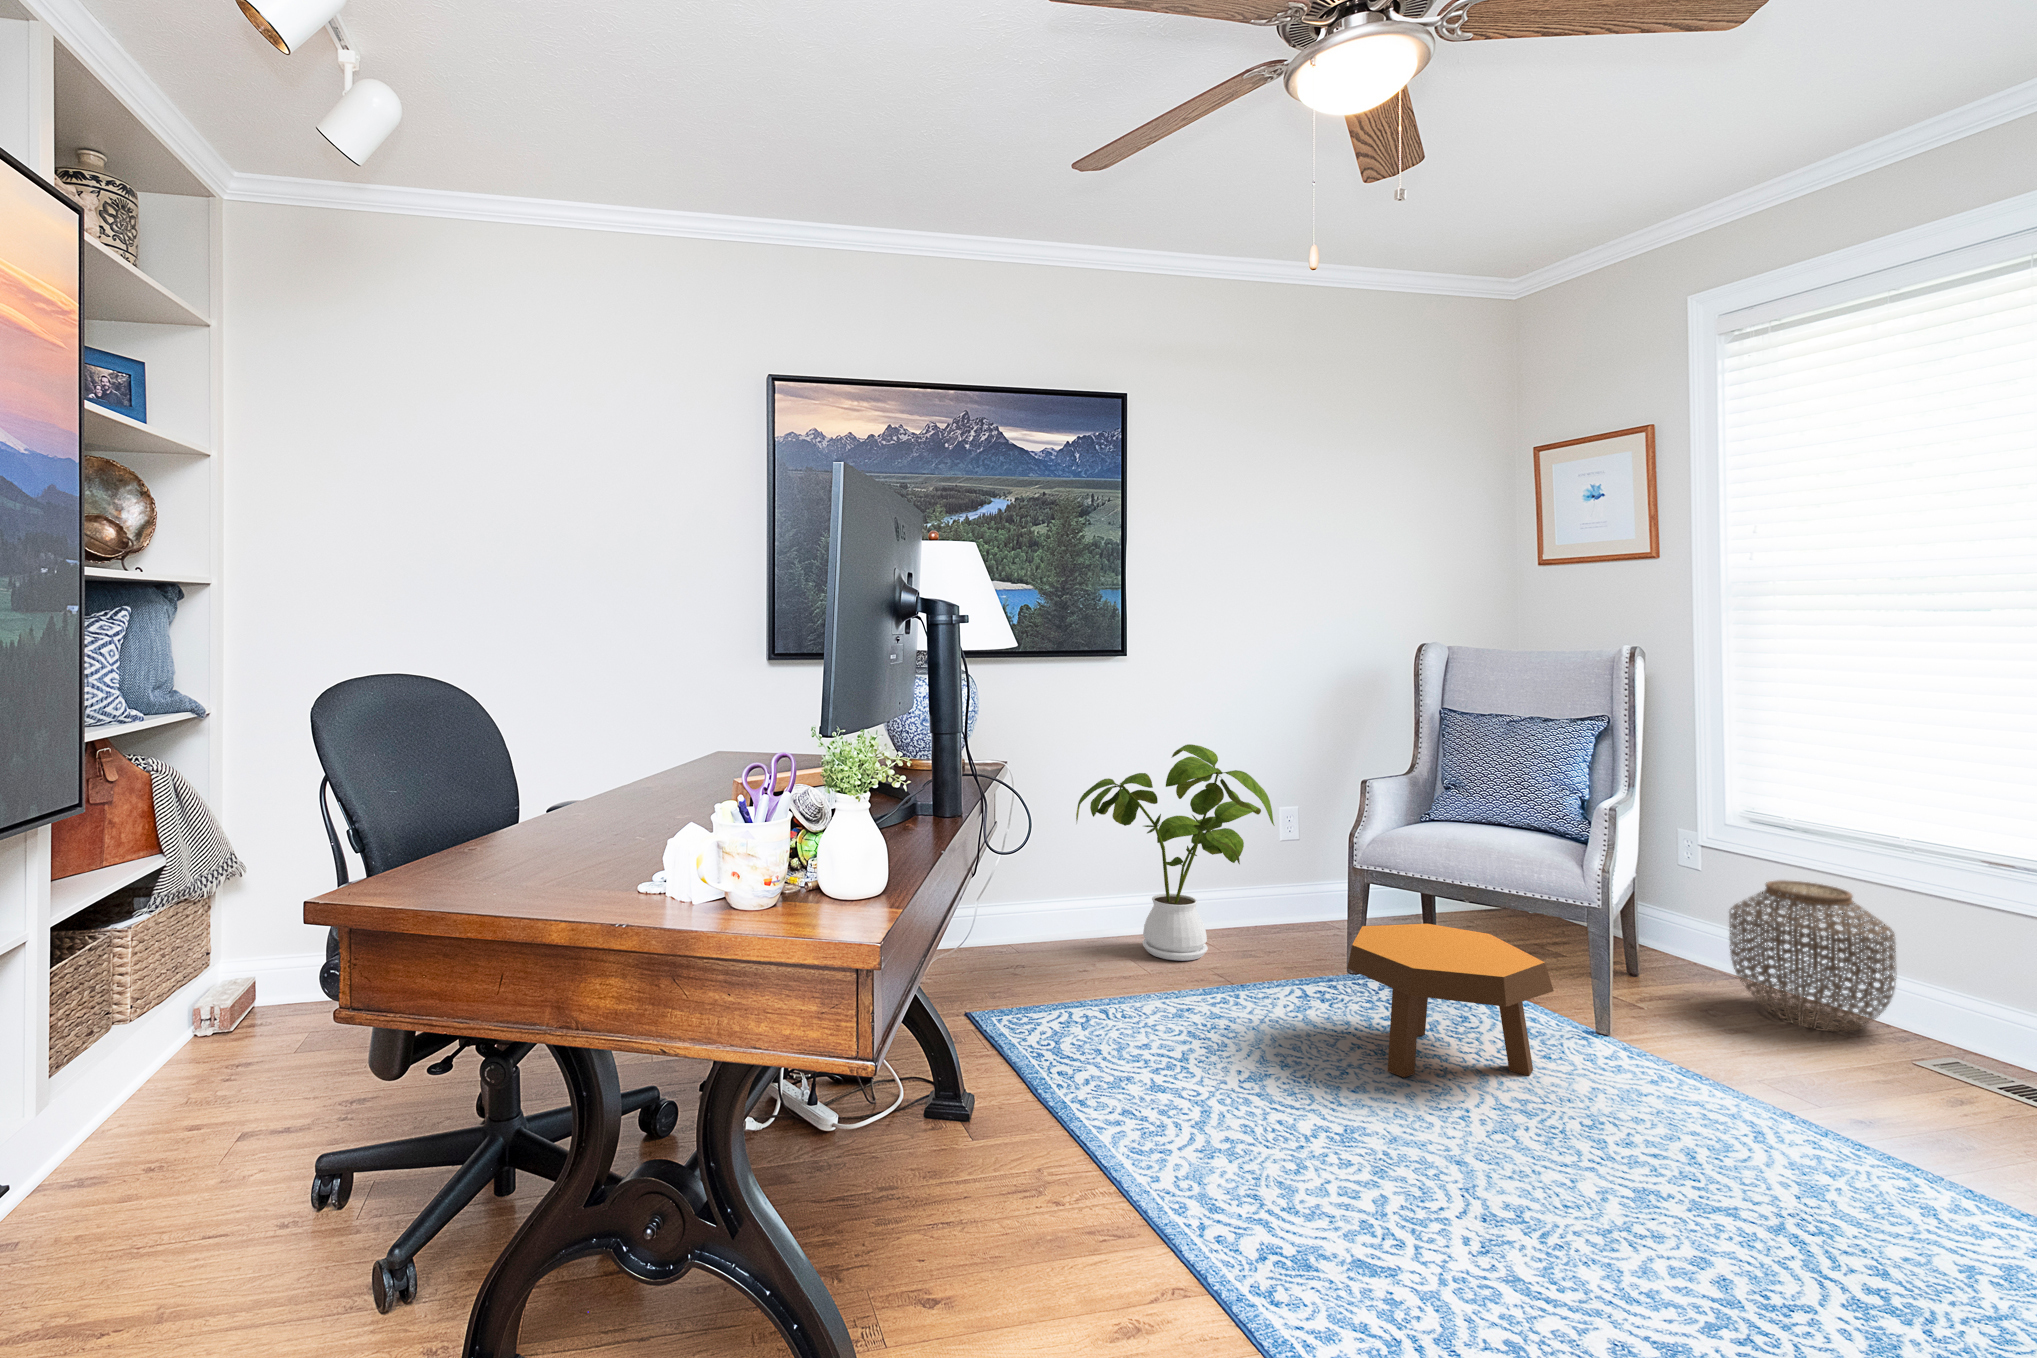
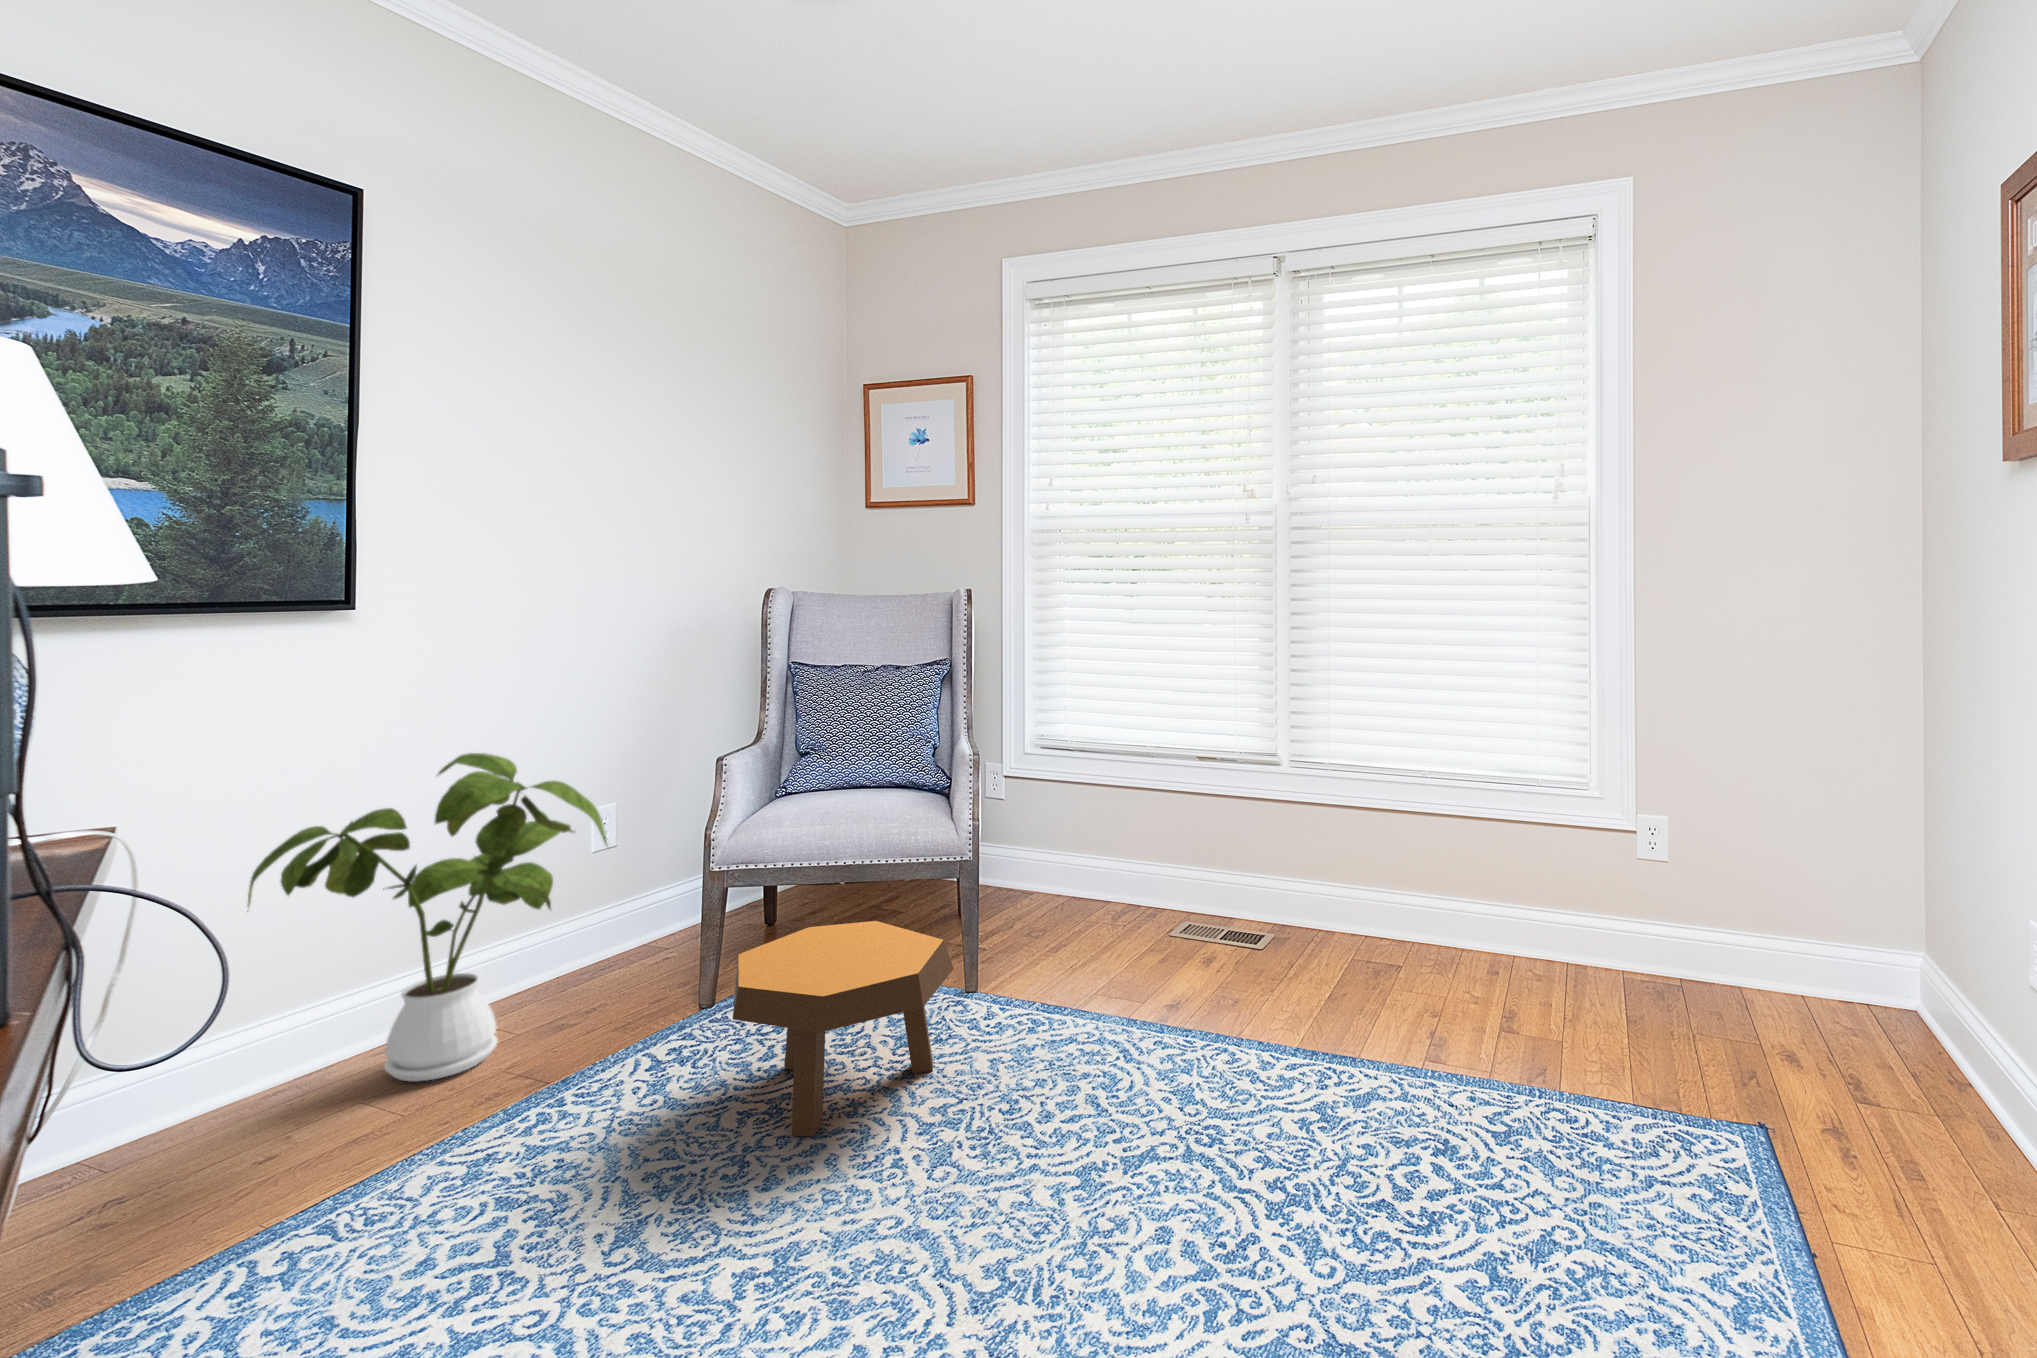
woven basket: present [1729,880,1897,1032] -> none [1043,797,1152,925]

